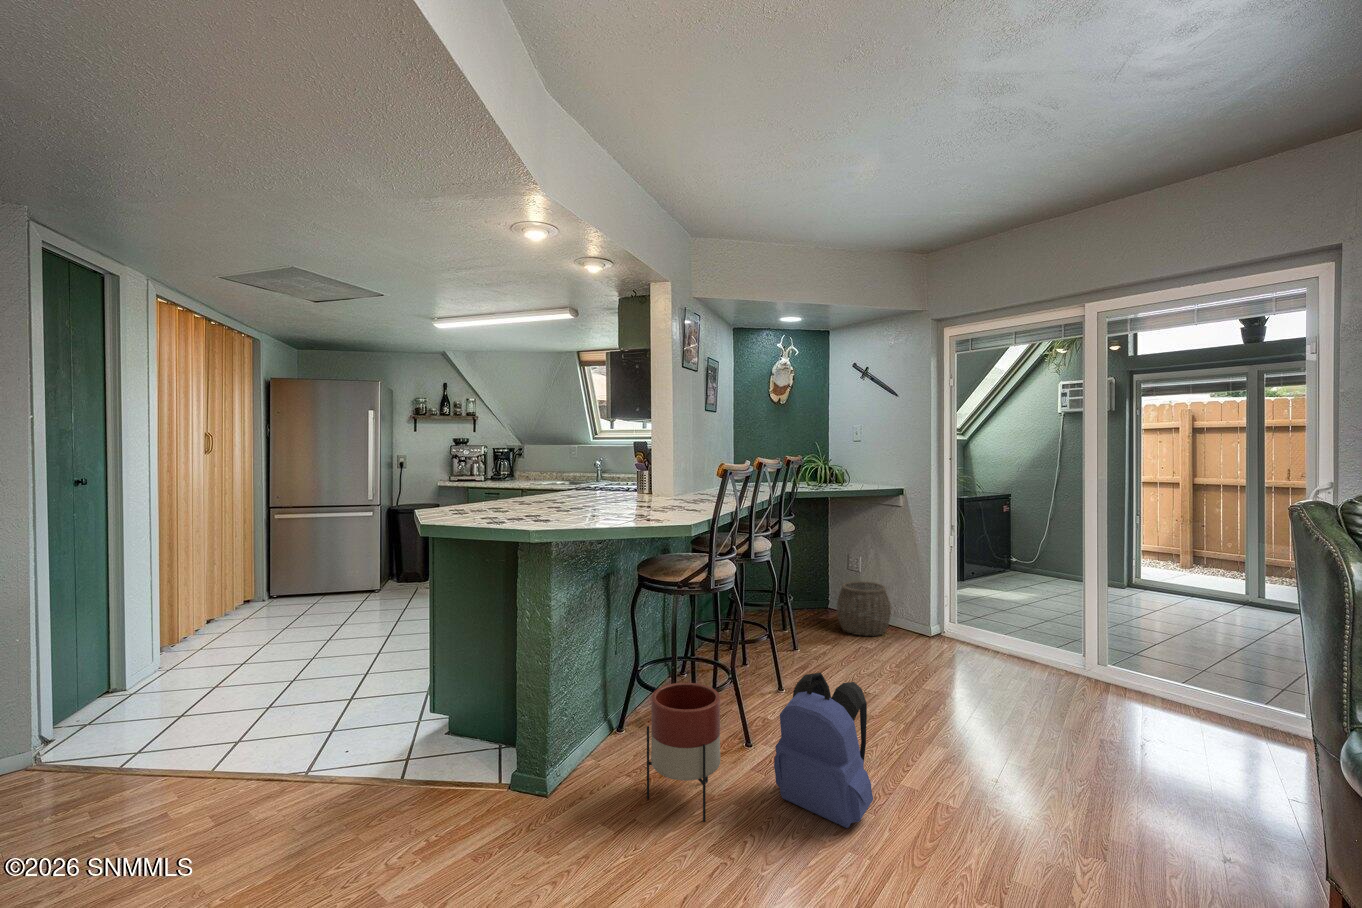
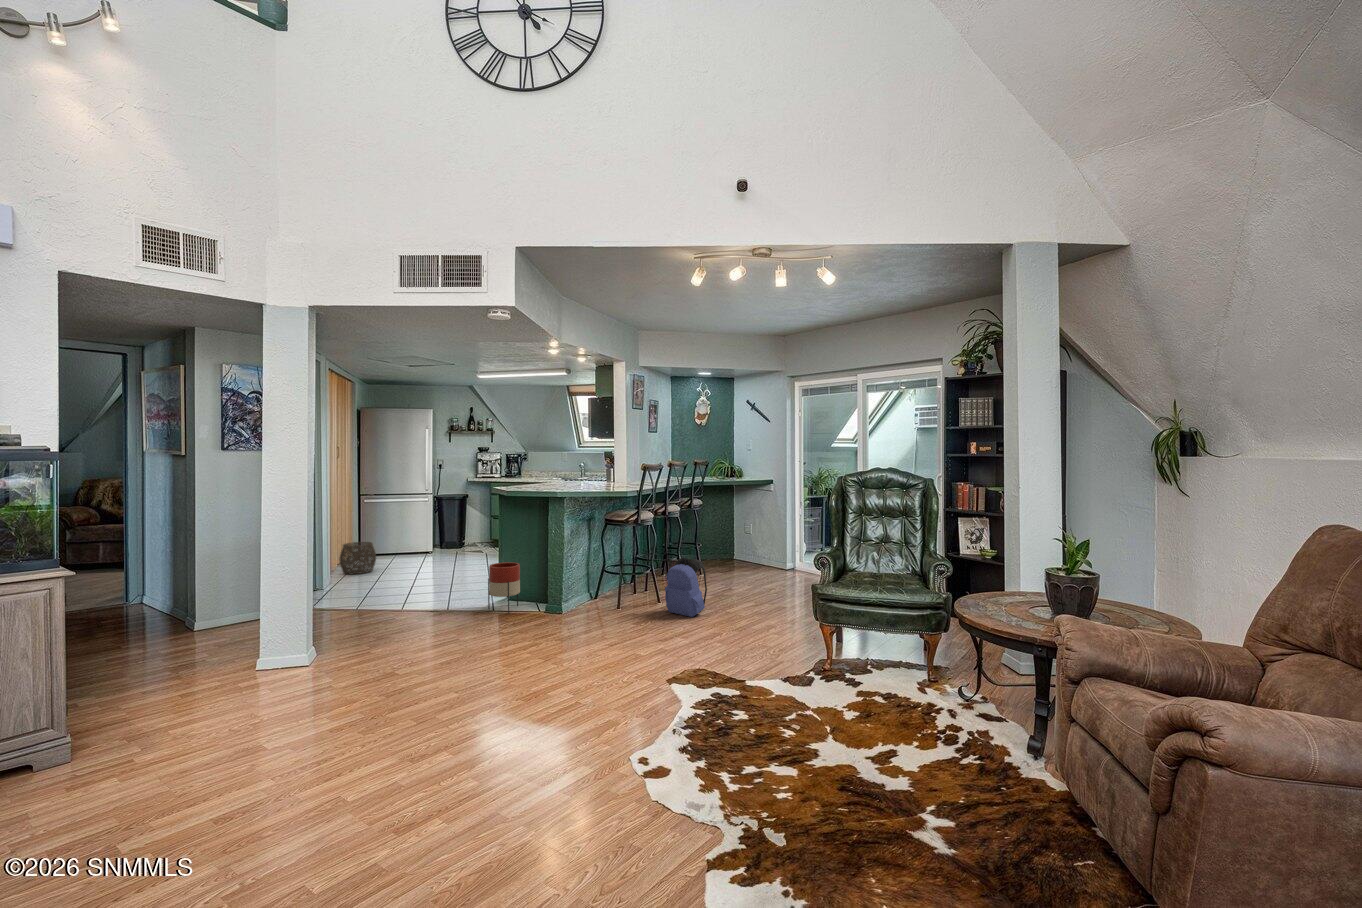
woven basket: present [837,581,891,636] -> present [339,542,376,574]
planter: present [647,683,720,822] -> present [488,562,520,613]

